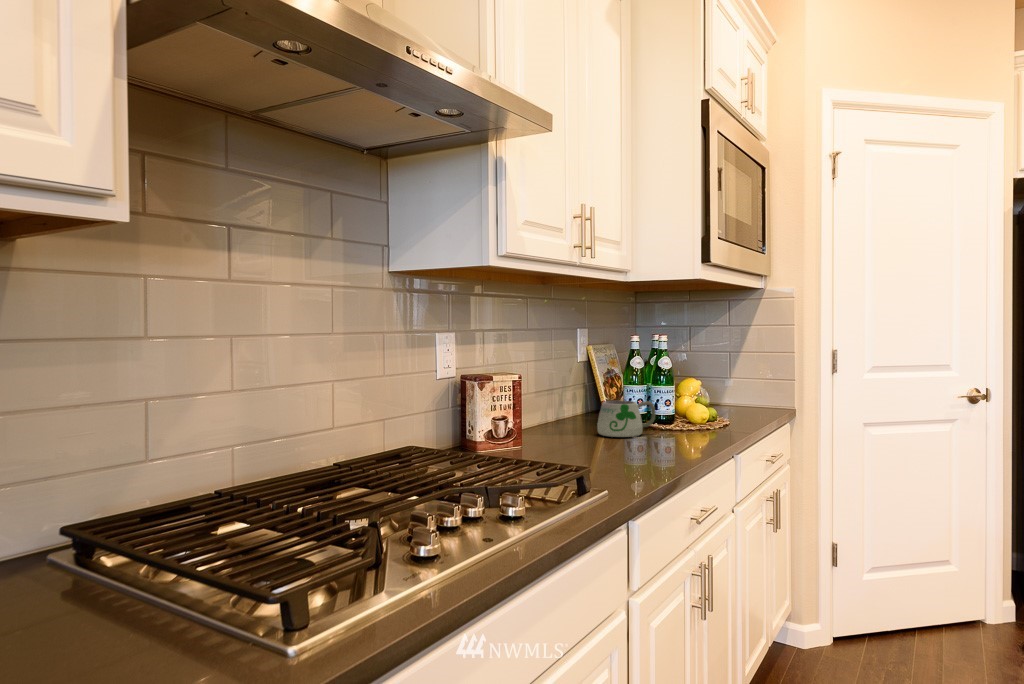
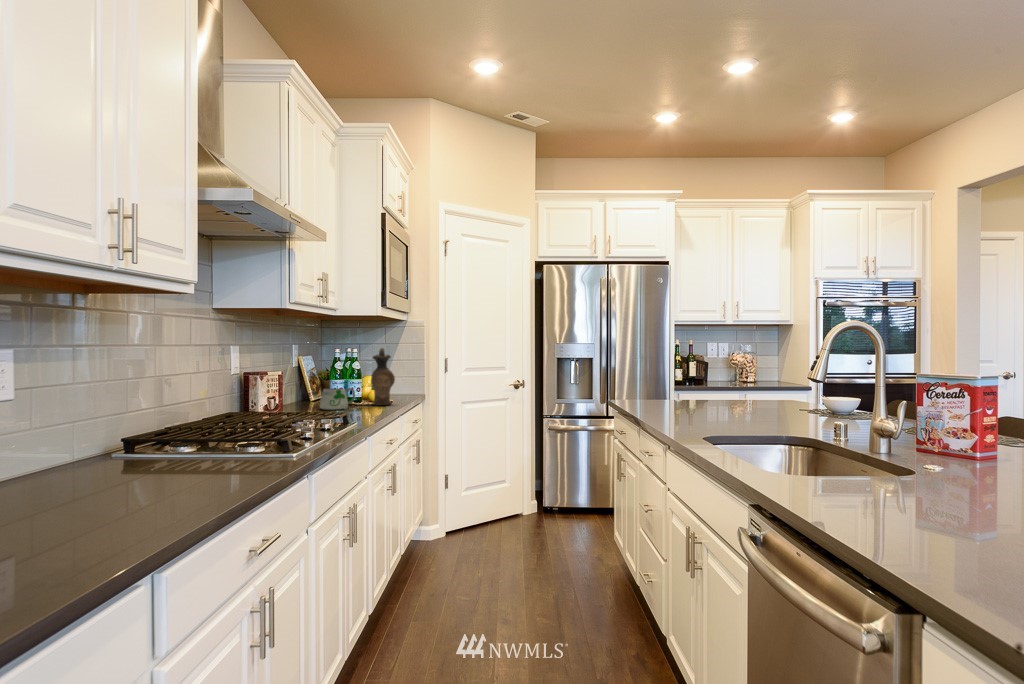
ceramic pitcher: none [685,334,726,431] -> present [371,348,395,405]

